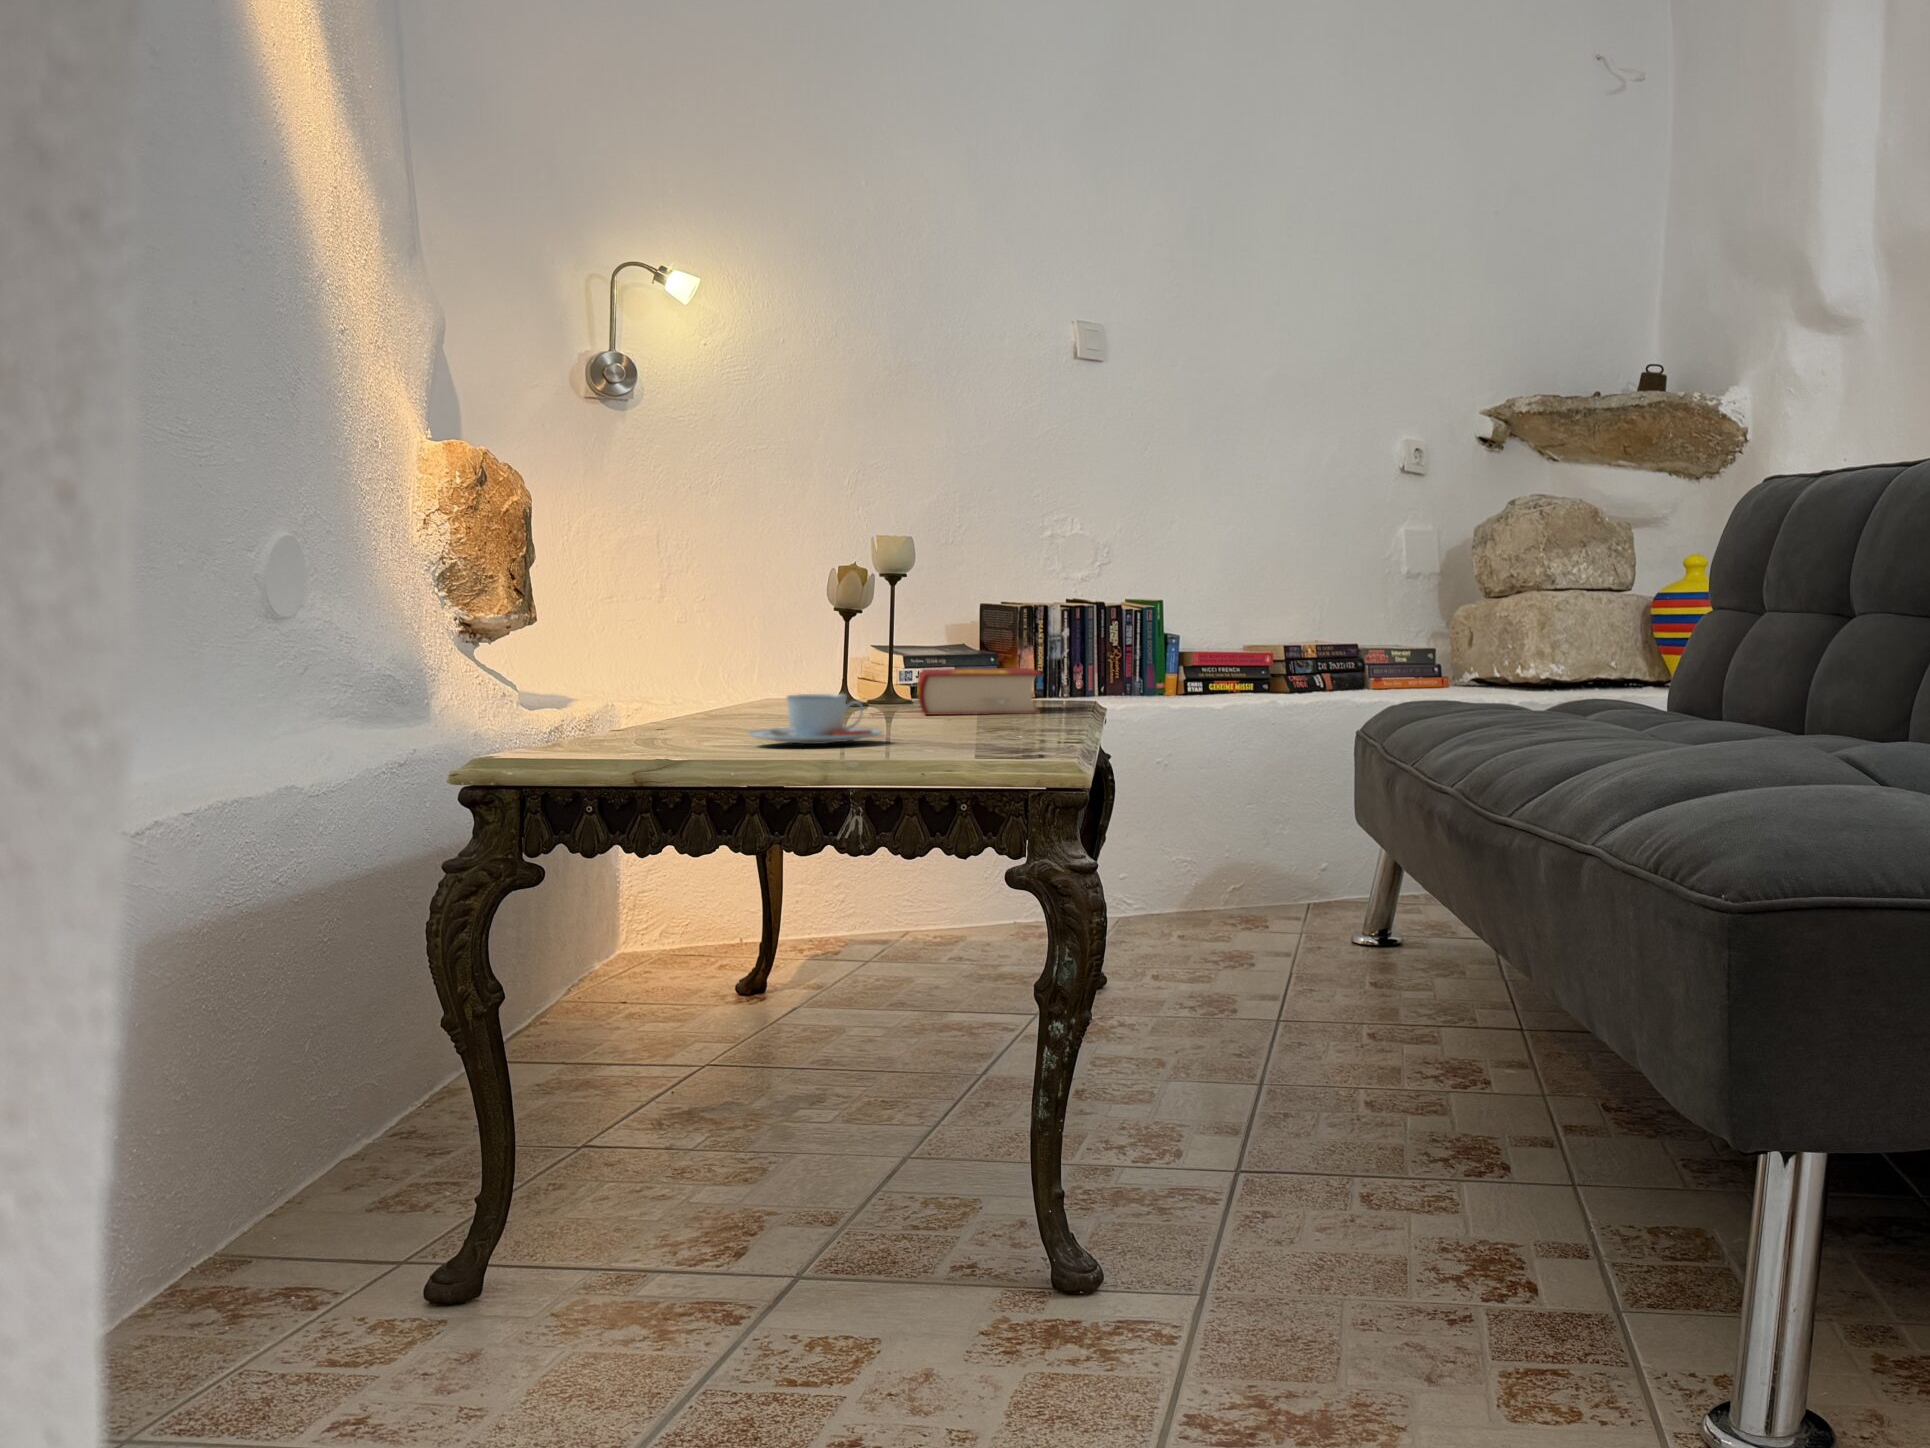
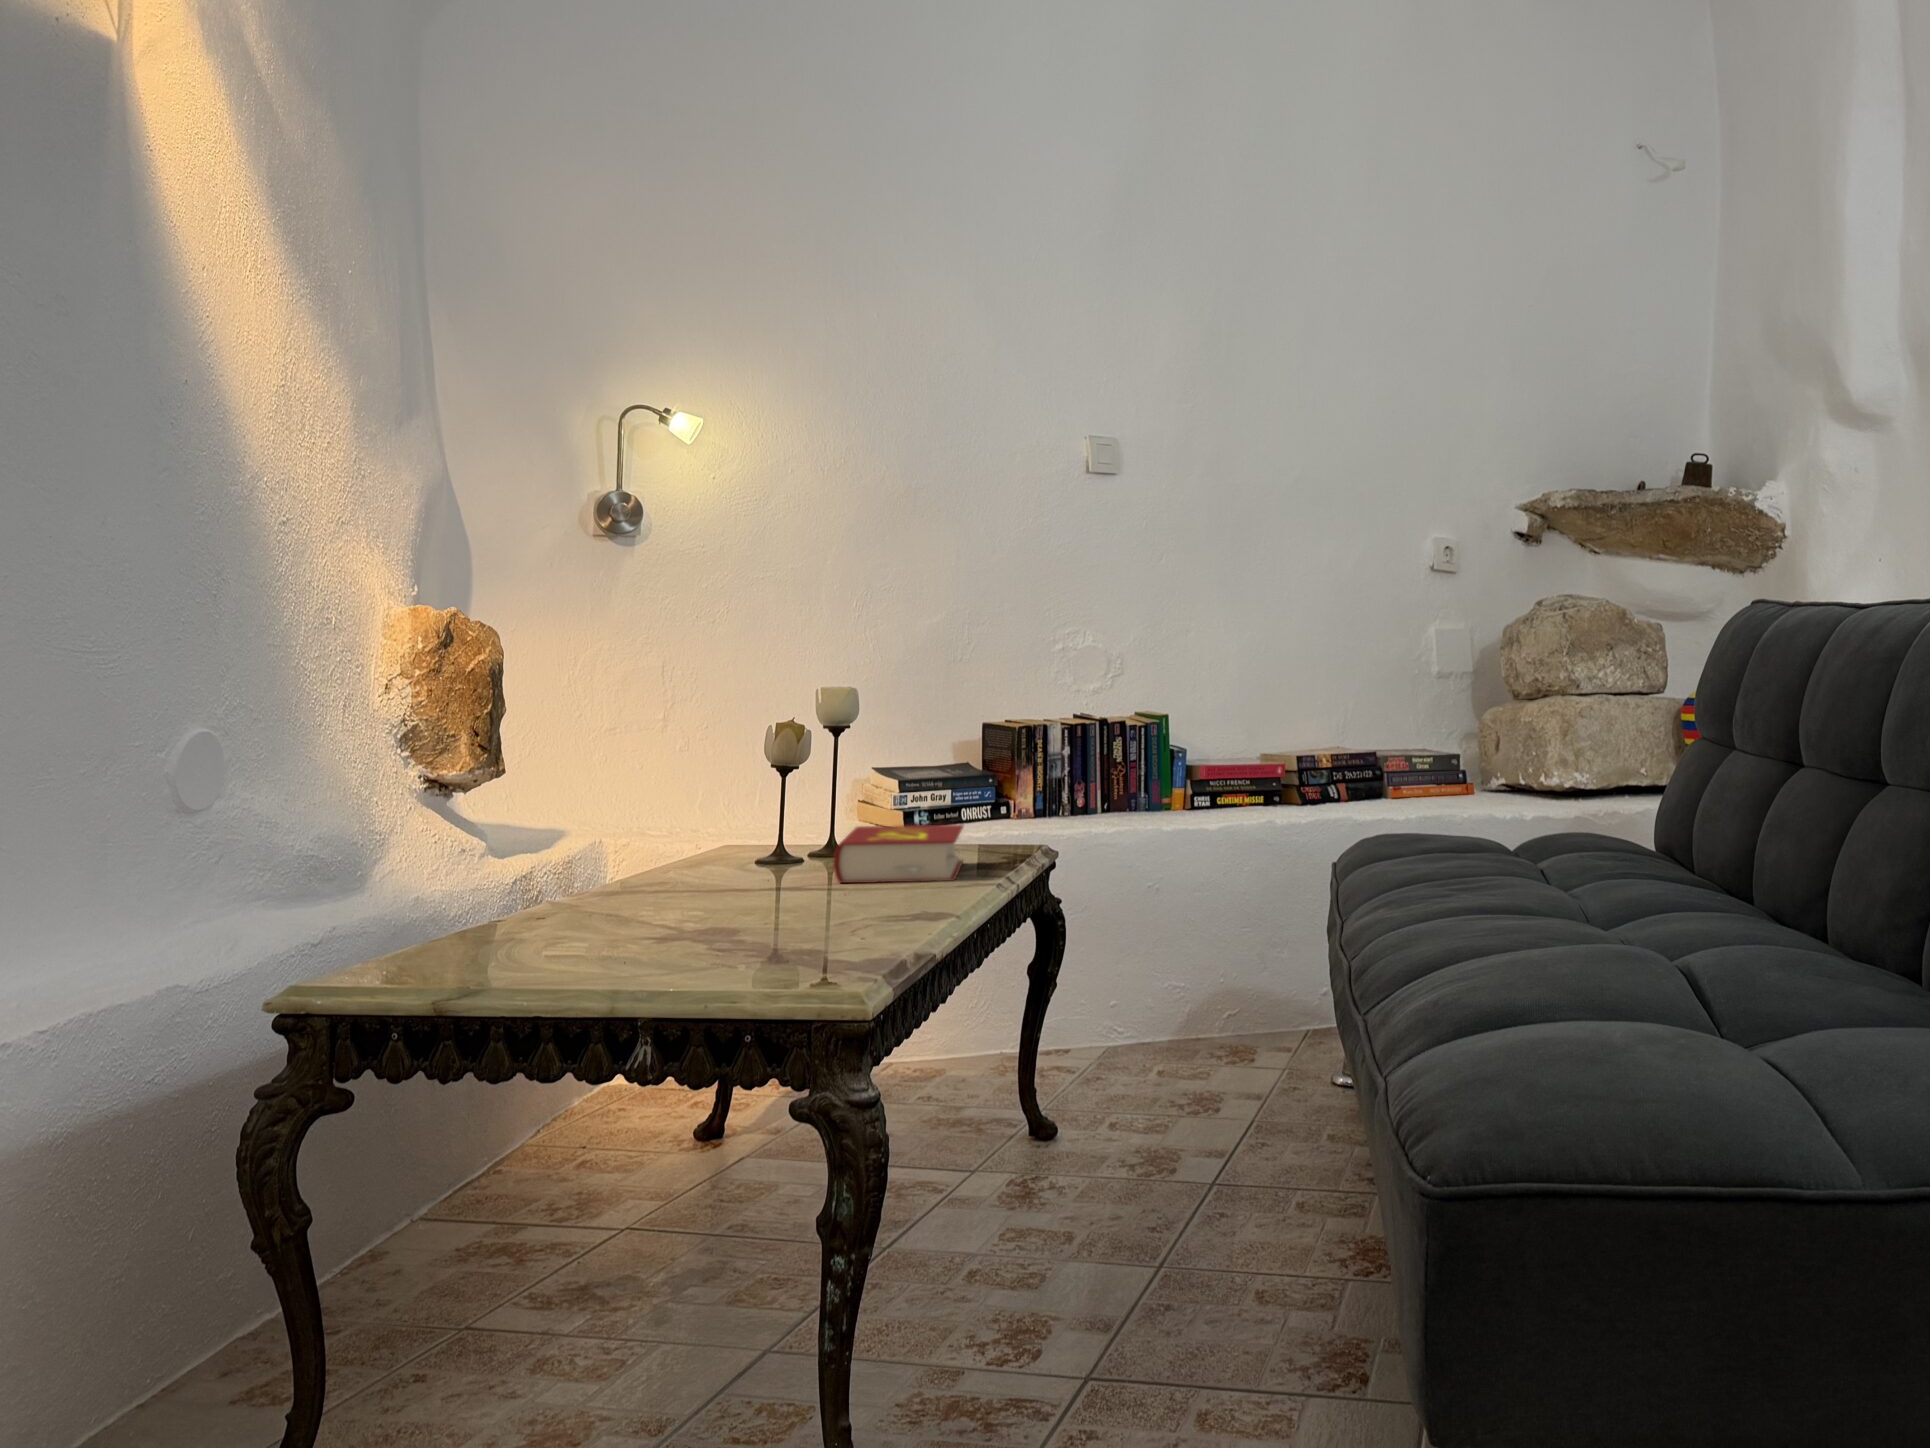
teacup: present [749,694,883,744] -> none [590,905,722,959]

